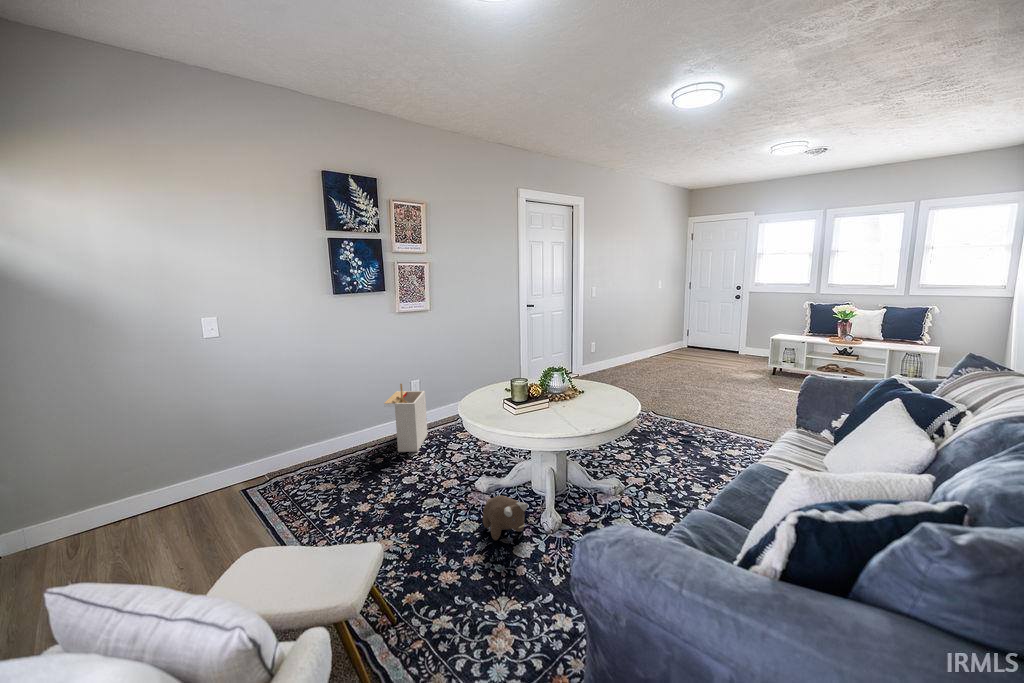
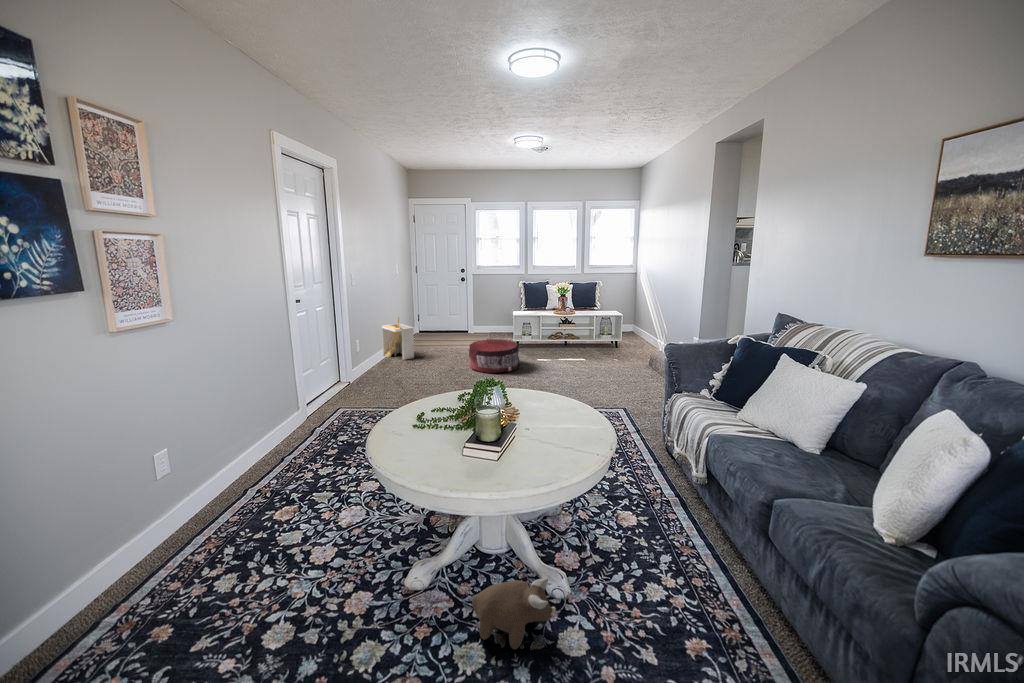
pouf: none [695,358,752,392] -> present [469,339,520,373]
storage bin: present [384,384,427,452] -> present [382,317,414,360]

